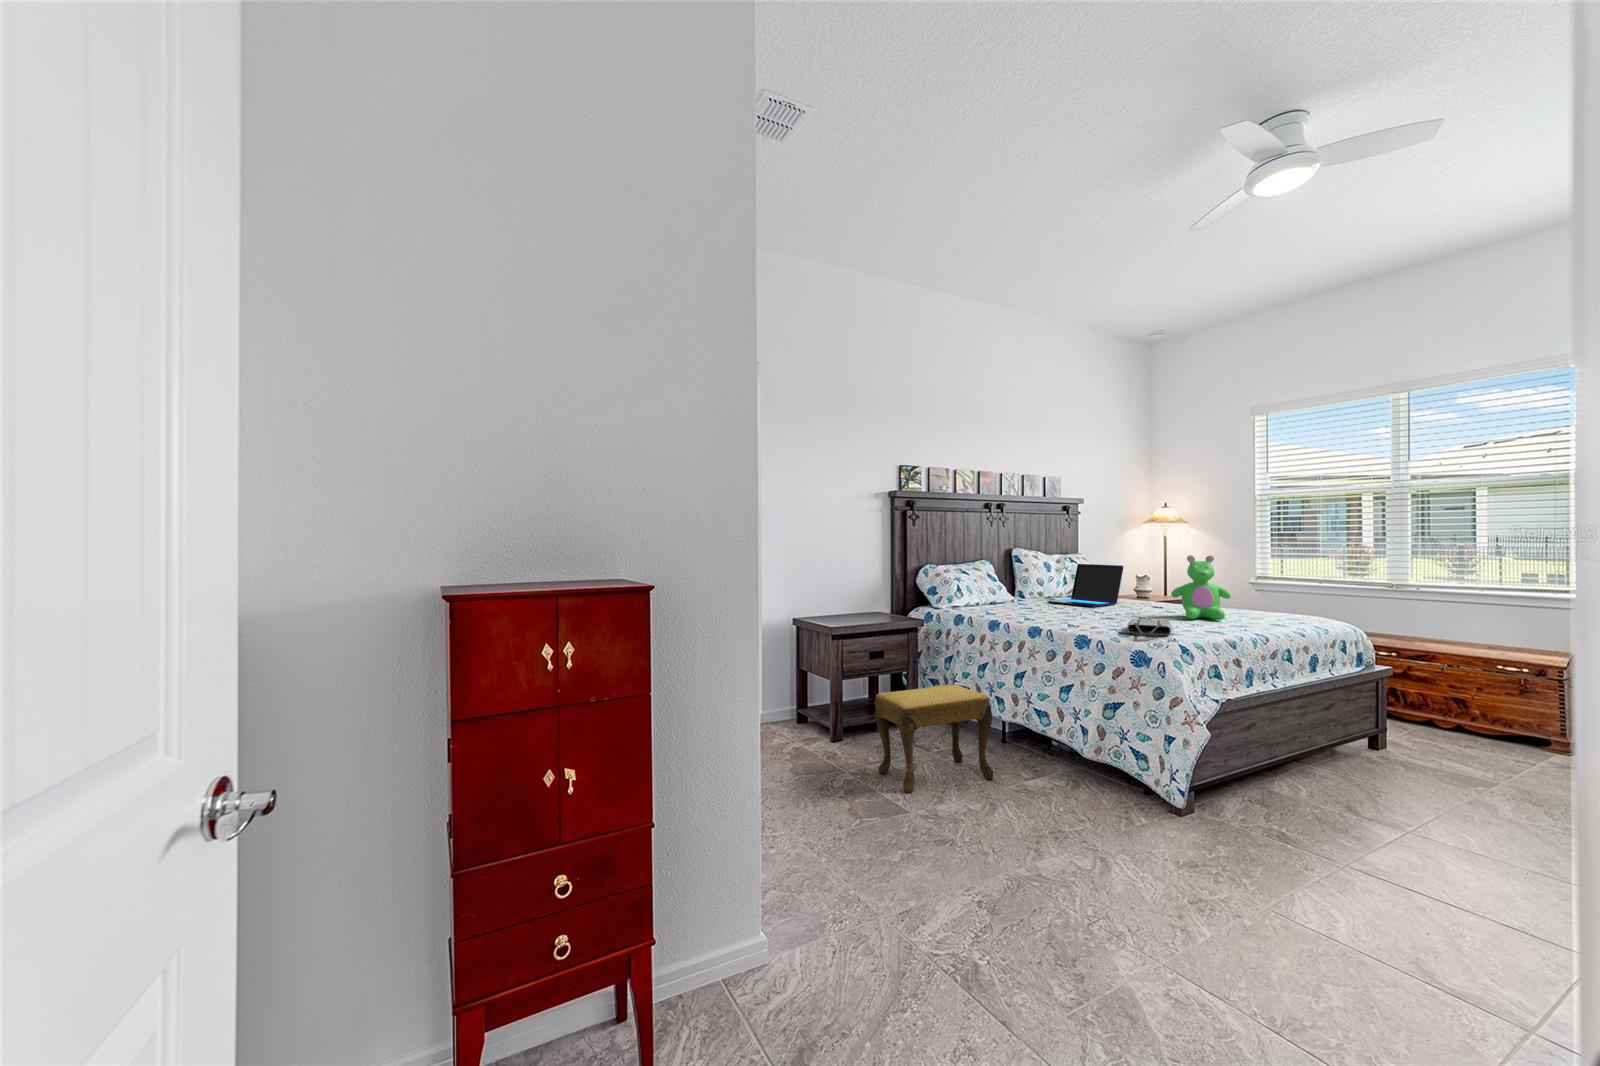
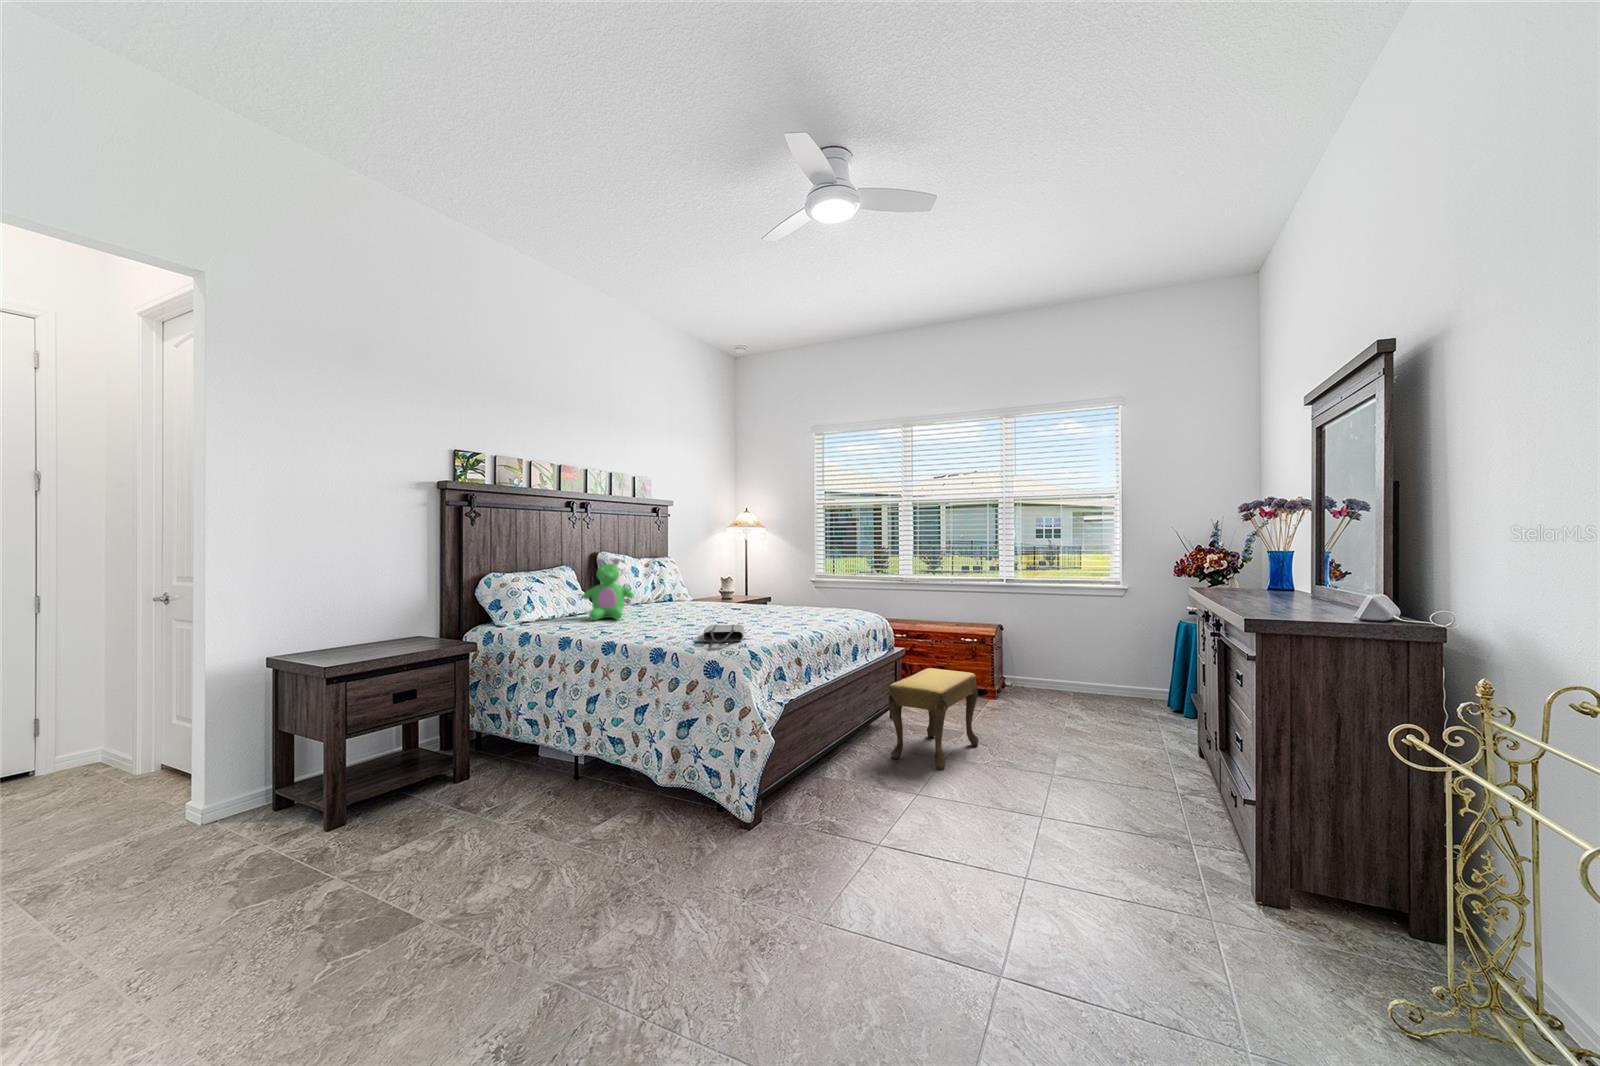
teddy bear: present [1171,555,1231,620] -> present [583,558,634,620]
laptop: present [1047,564,1123,607] -> none [630,568,705,612]
footstool: present [875,684,993,793] -> present [888,668,978,770]

